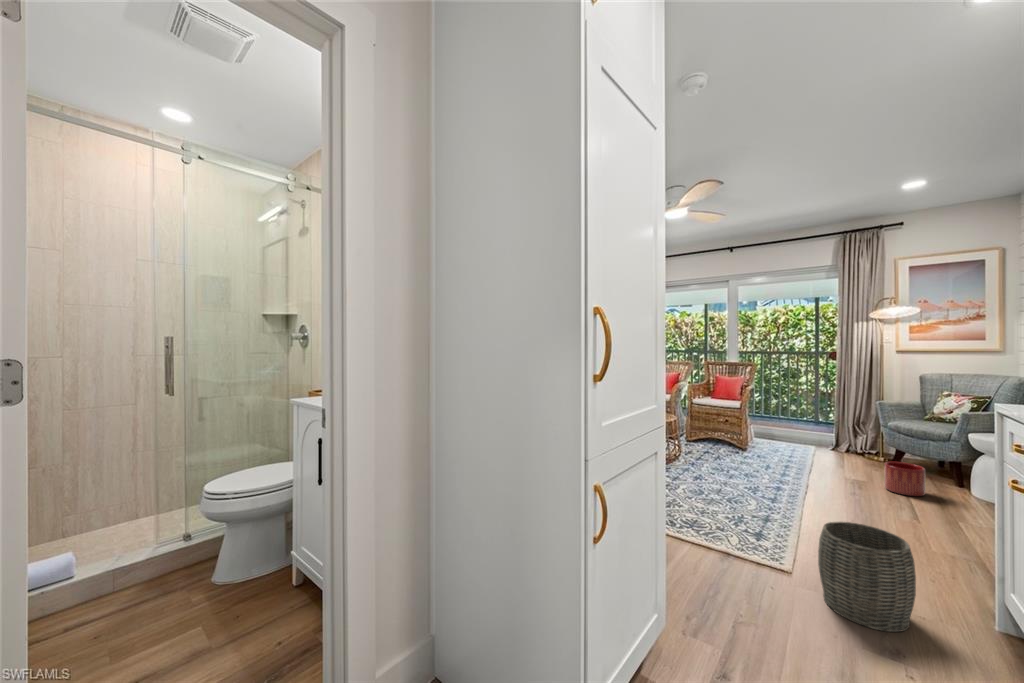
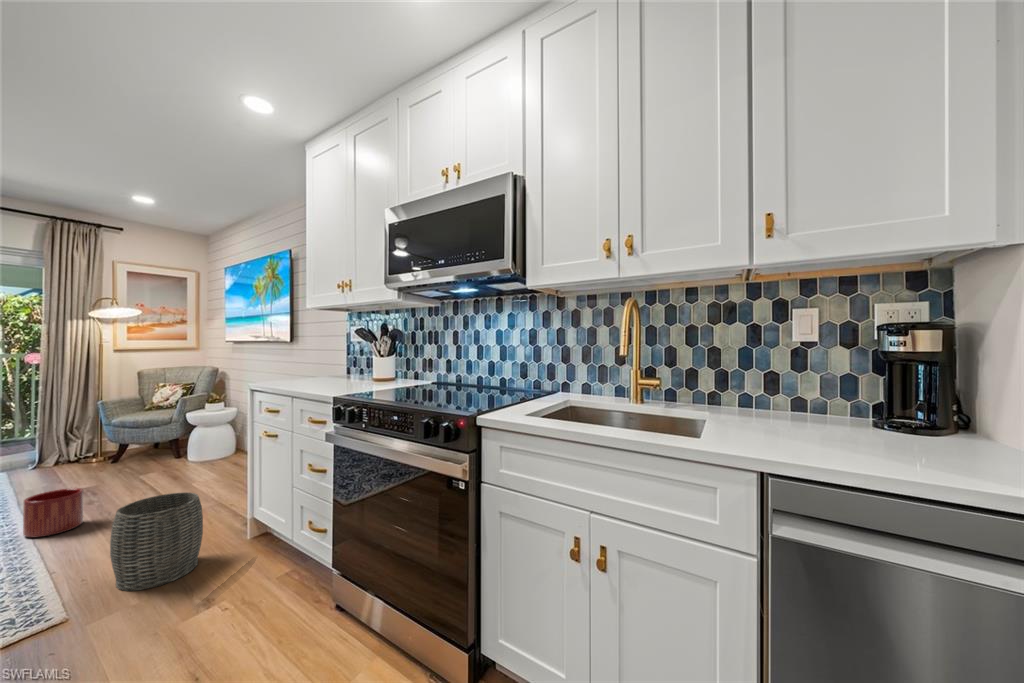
planter: present [884,462,925,496] -> present [23,488,83,537]

